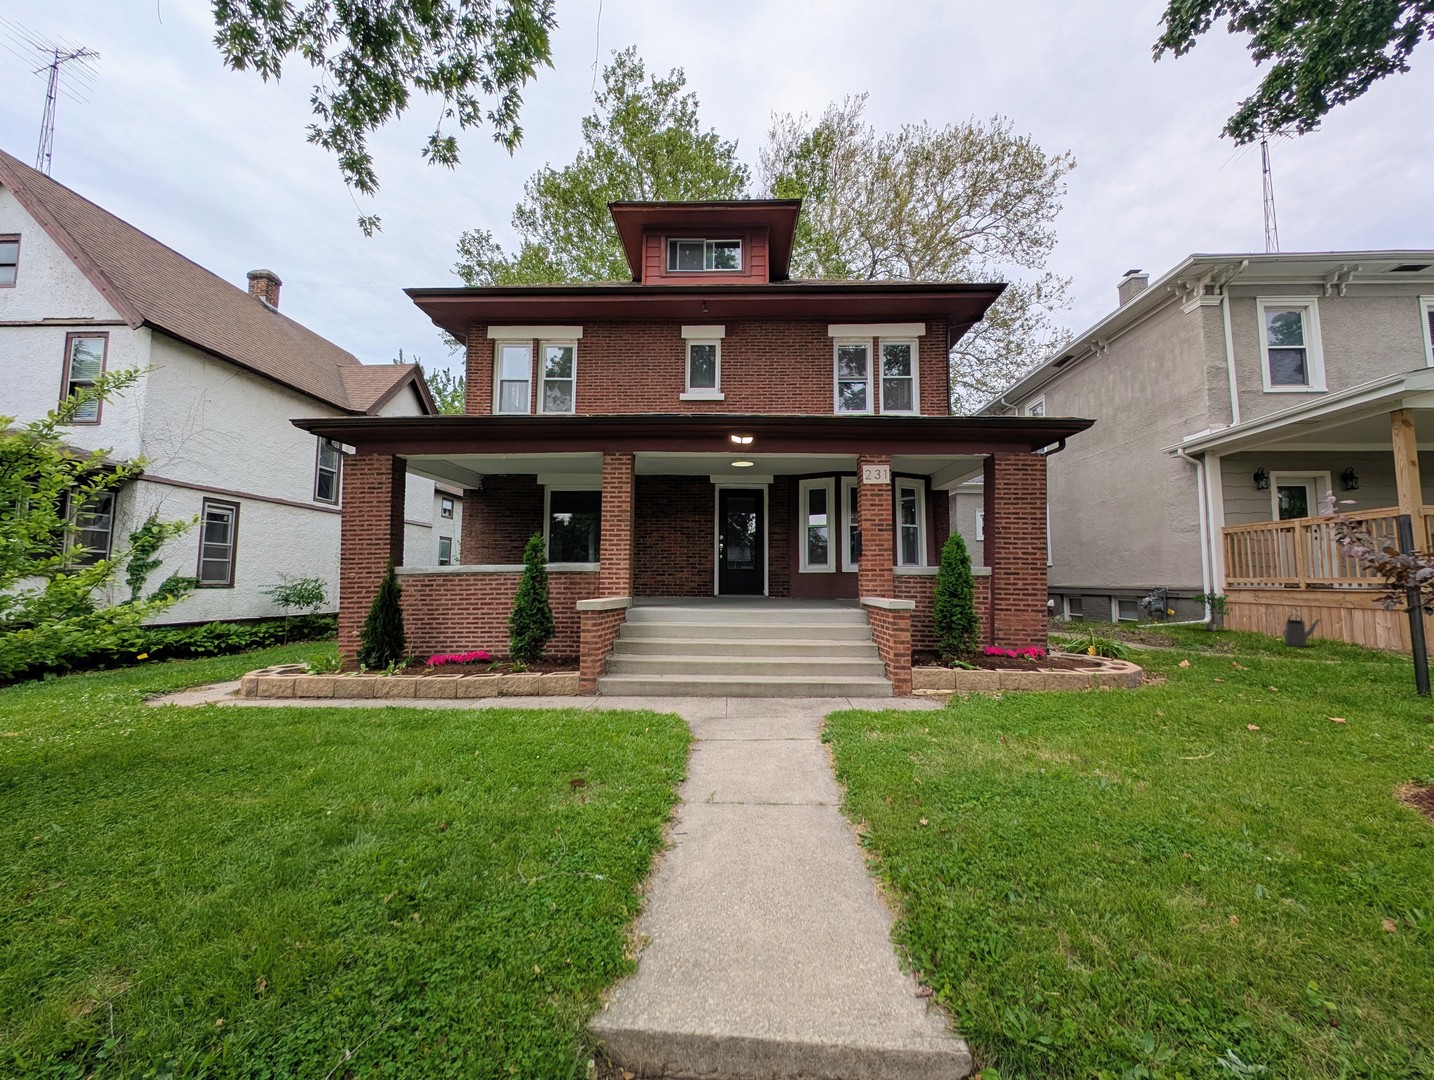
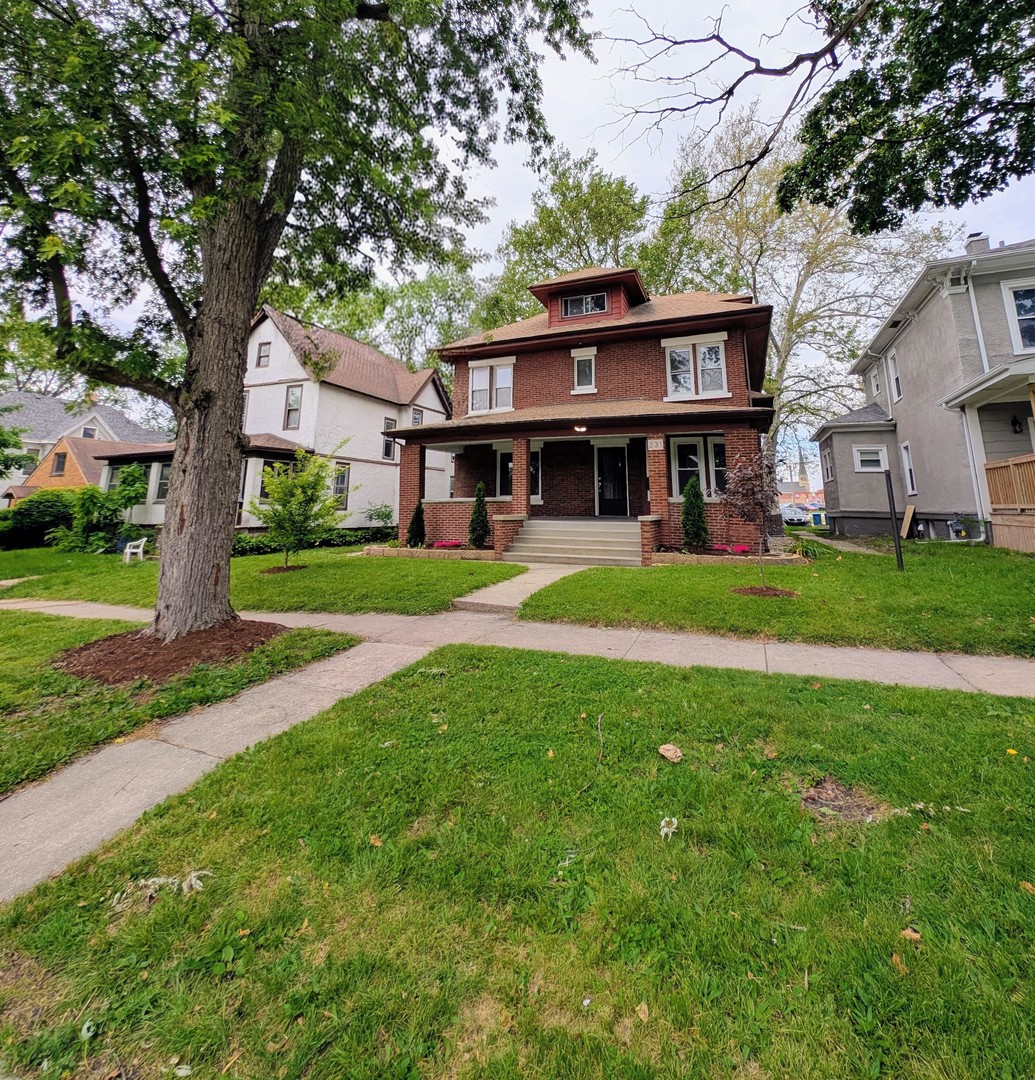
watering can: present [1283,615,1319,647] -> none [987,531,1024,555]

